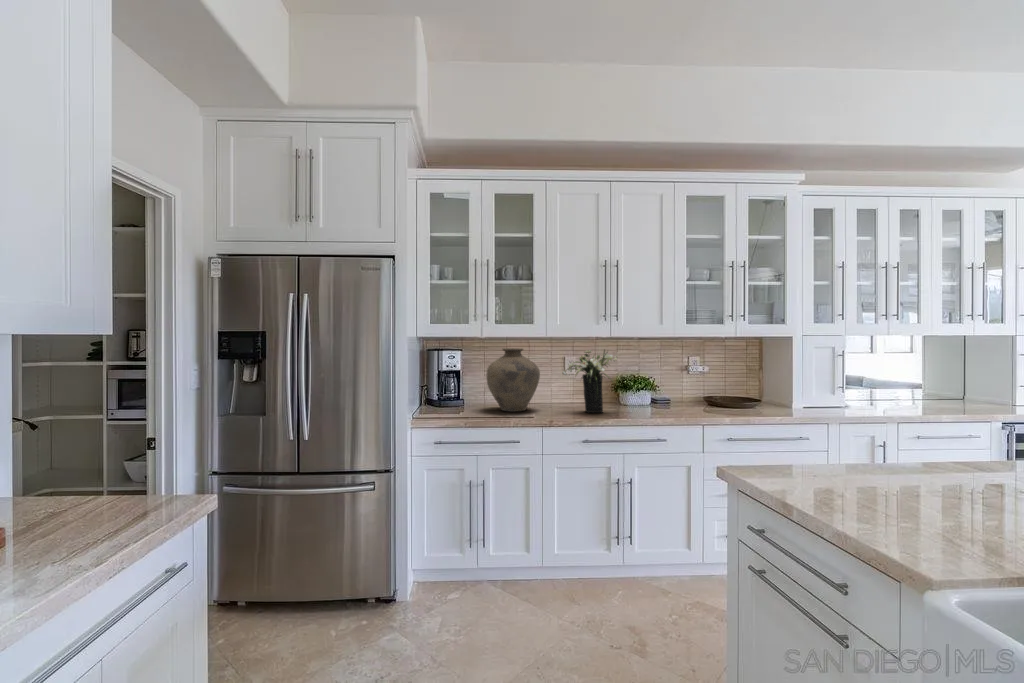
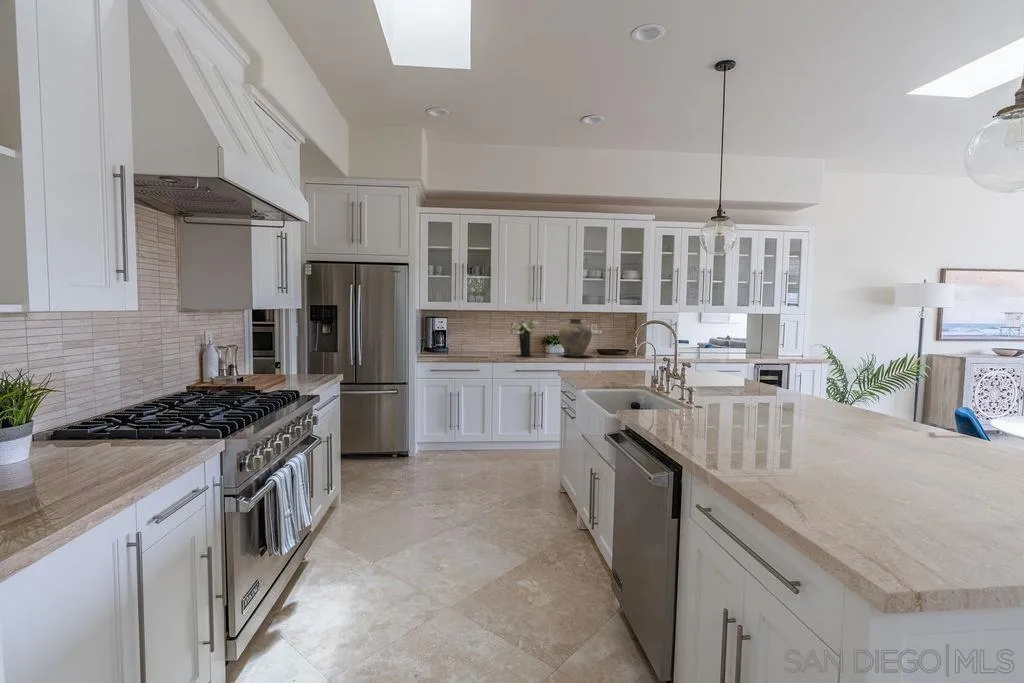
vase: present [487,348,540,412] -> present [559,318,592,357]

